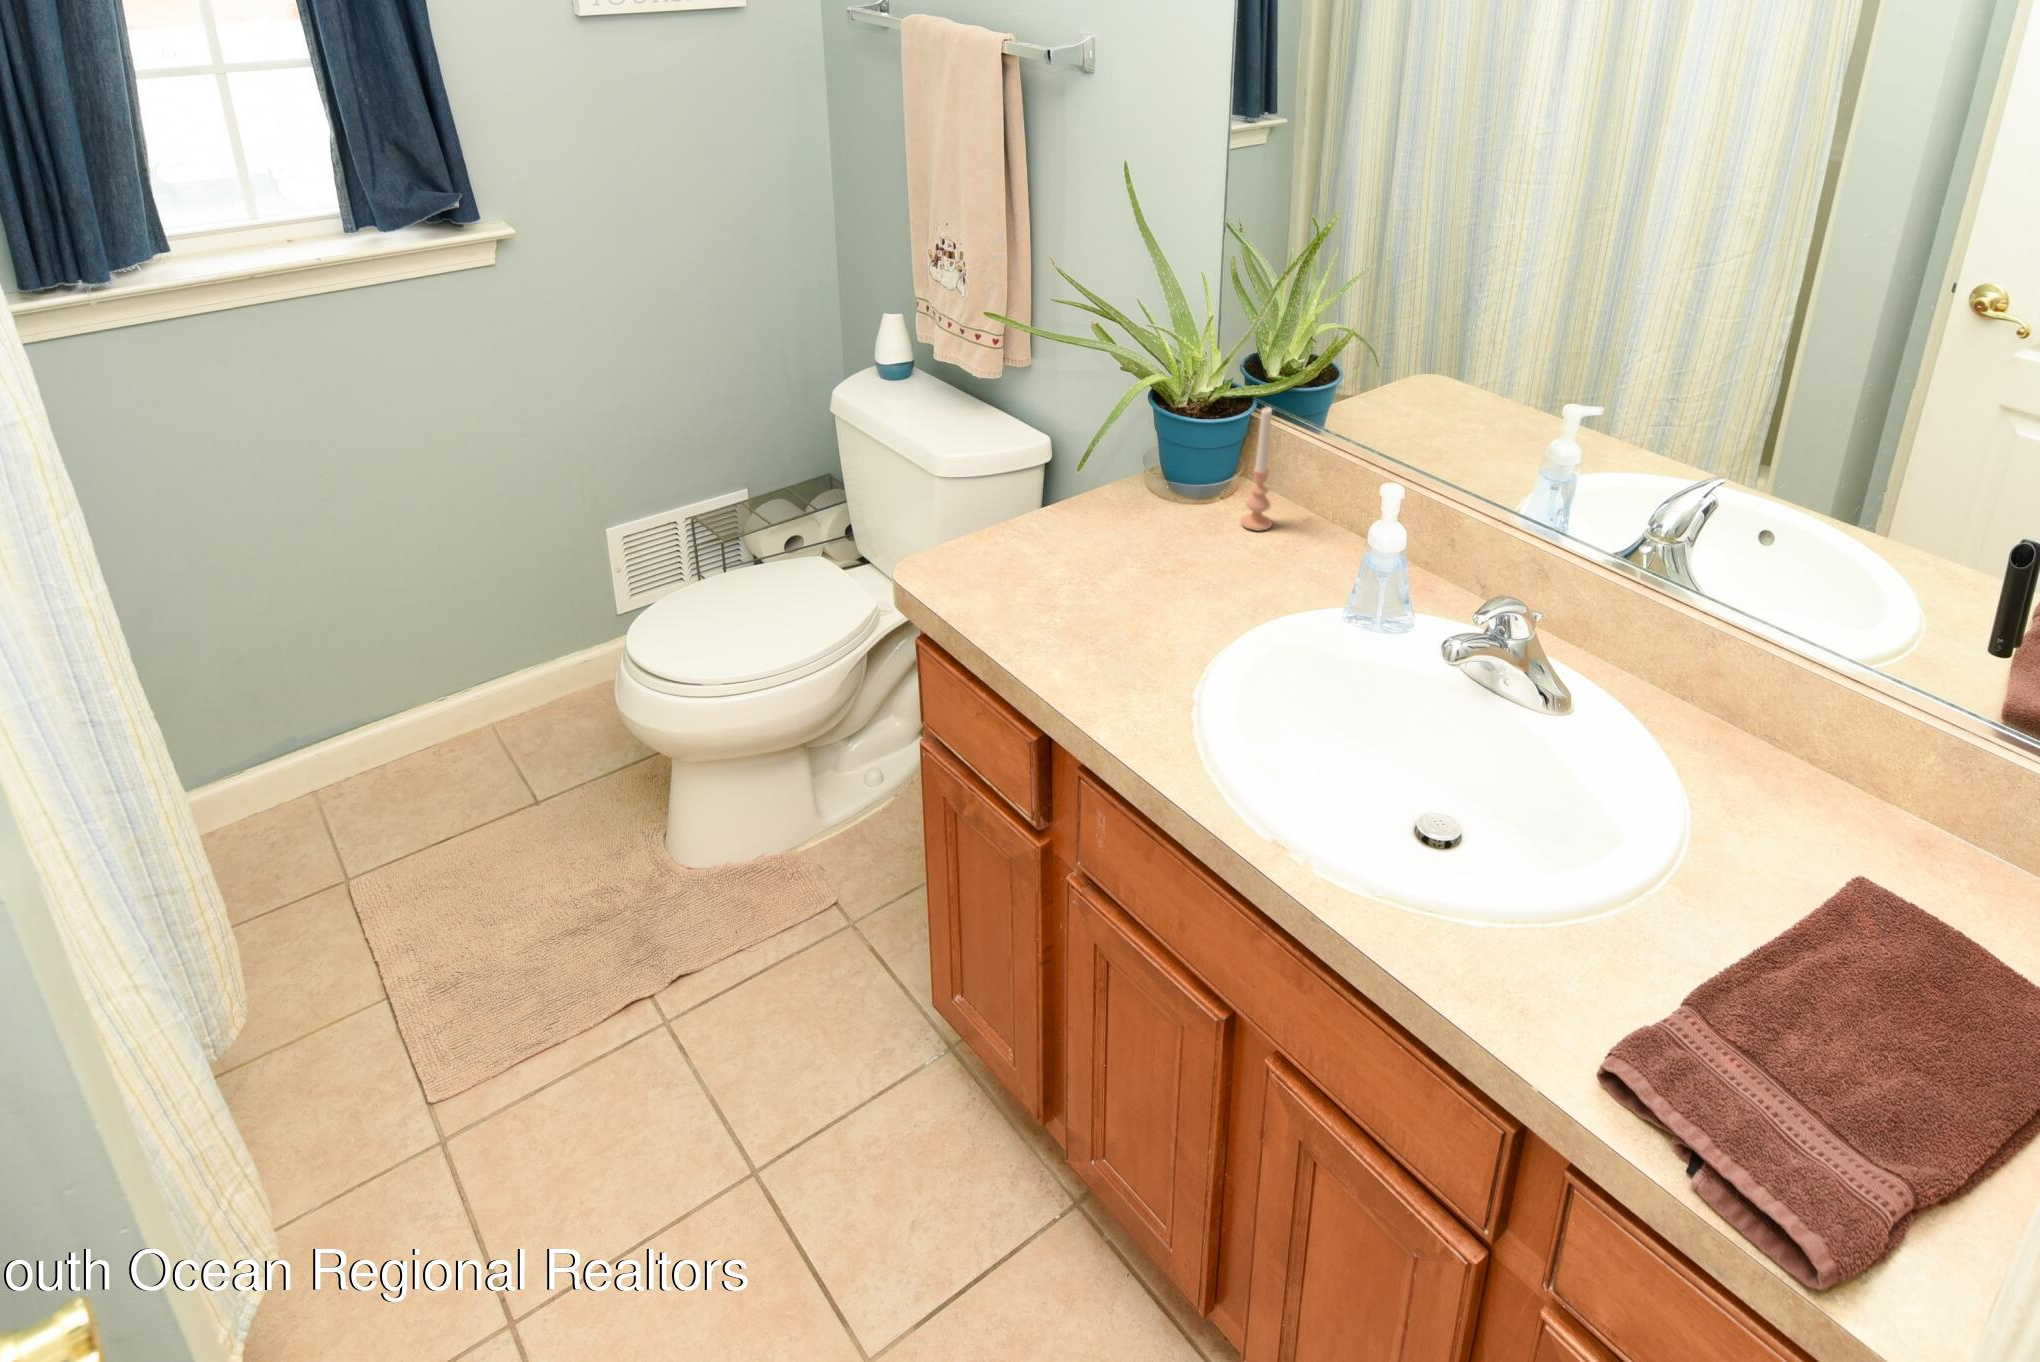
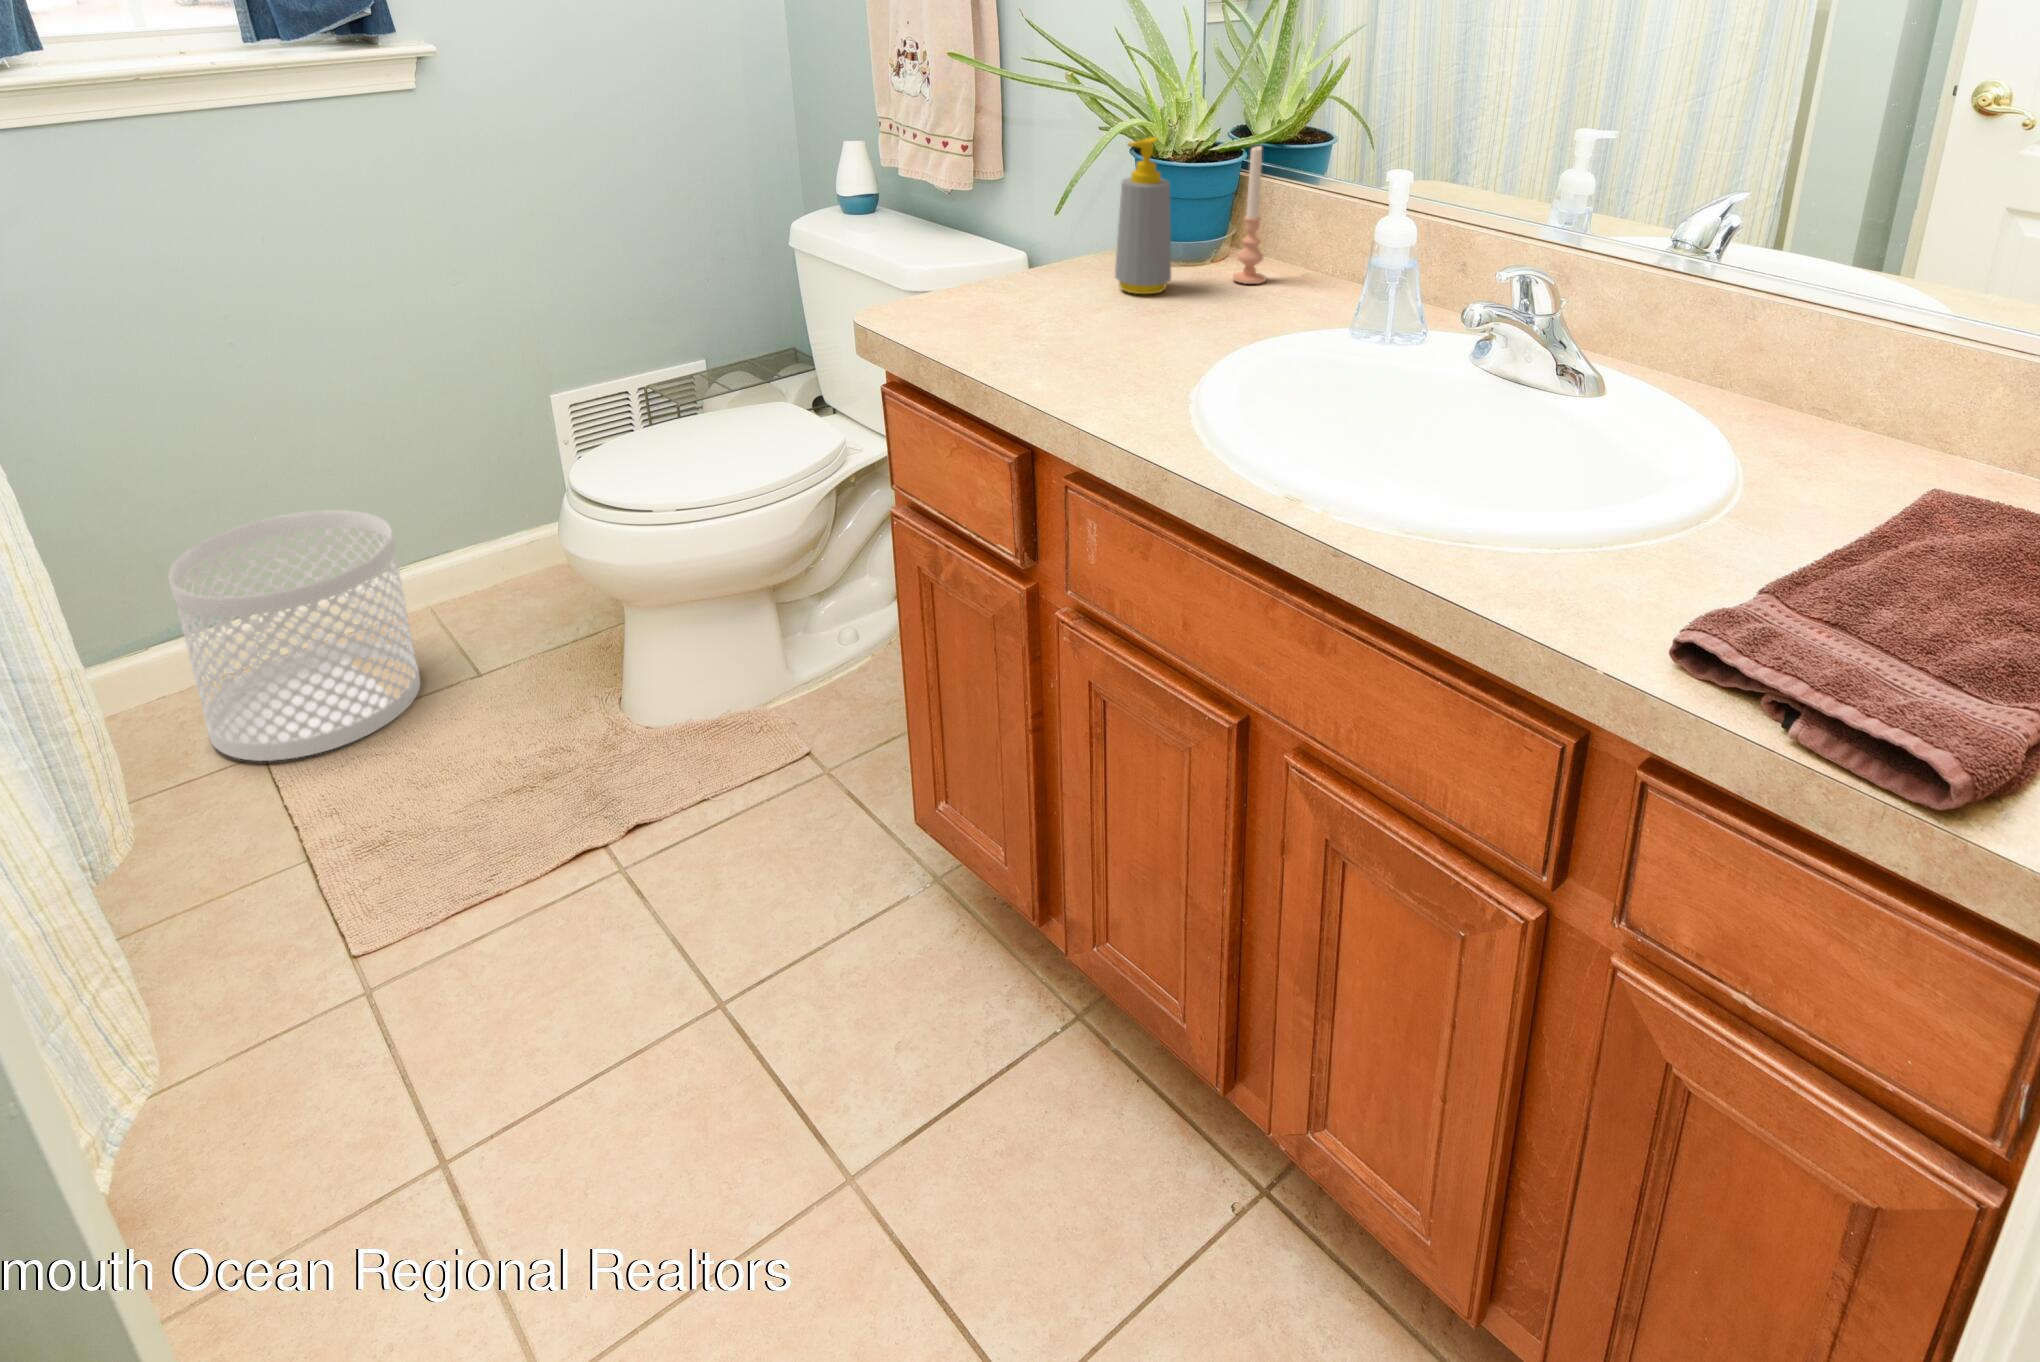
soap bottle: none [1131,401,1185,543] -> present [1115,137,1171,294]
waste basket: none [263,649,478,890] -> present [169,510,421,761]

